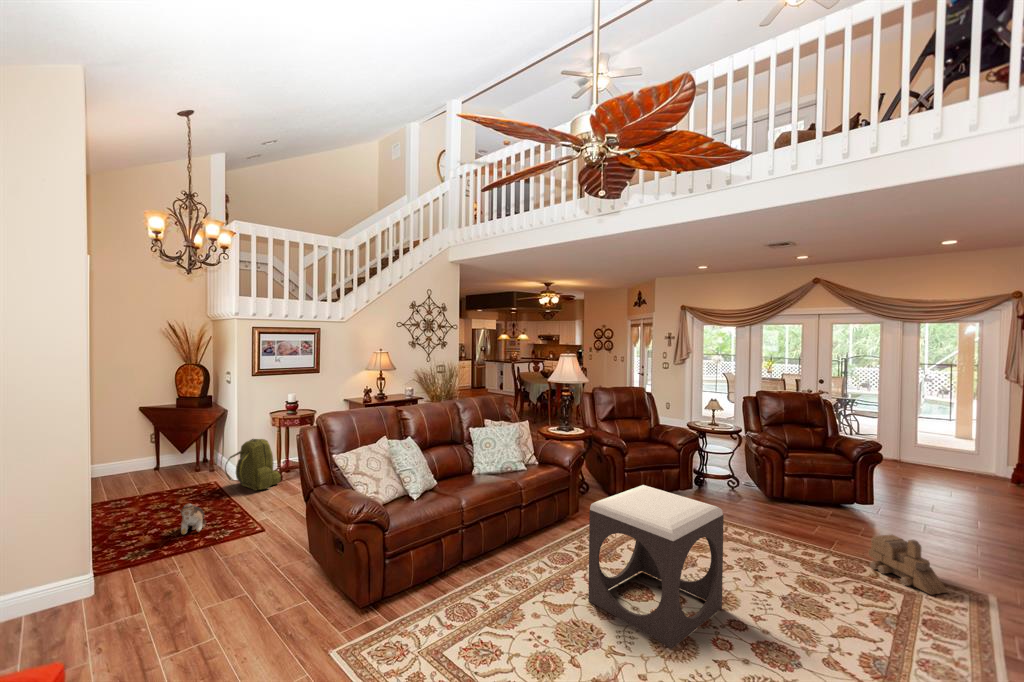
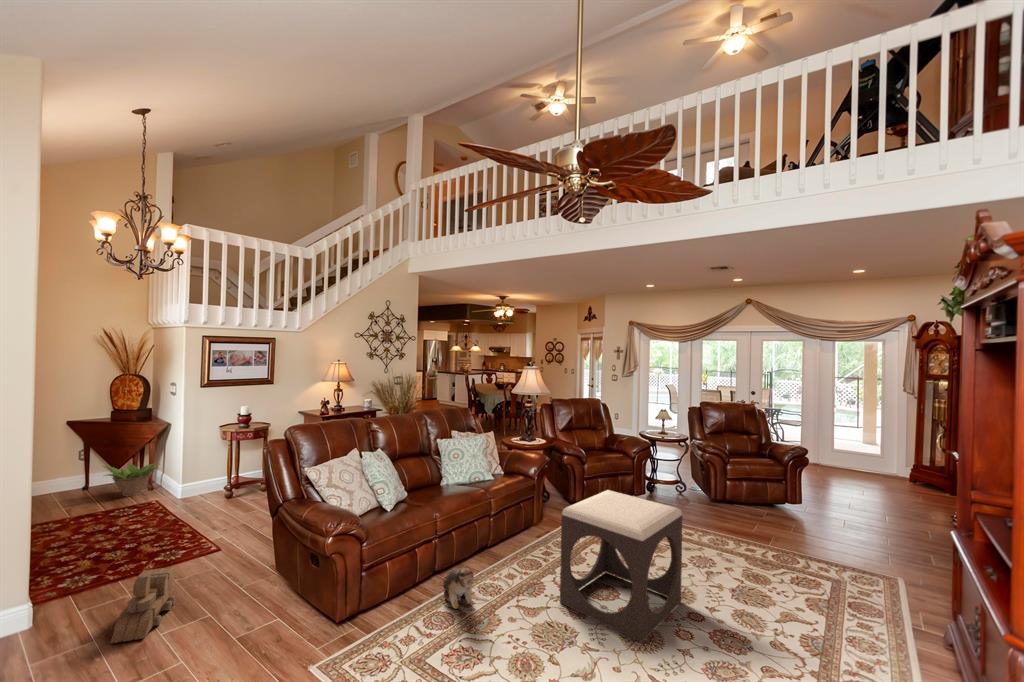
backpack: present [225,439,281,491] -> none [171,453,233,508]
decorative plant: none [166,448,217,478] -> present [103,464,157,497]
plush toy: present [180,504,206,534] -> present [443,568,476,609]
toy train: present [868,535,948,595] -> present [111,567,176,643]

